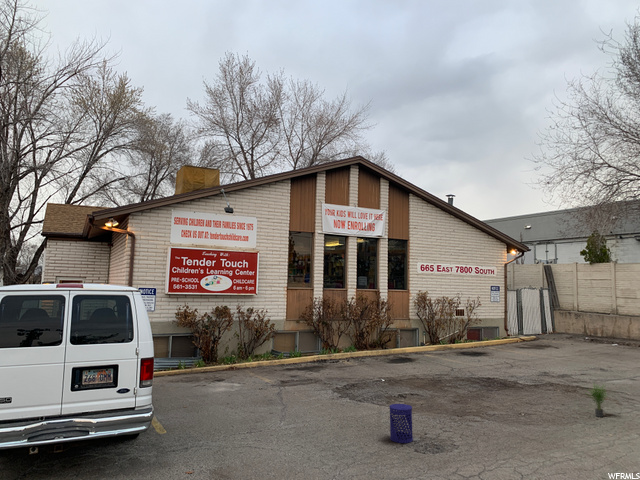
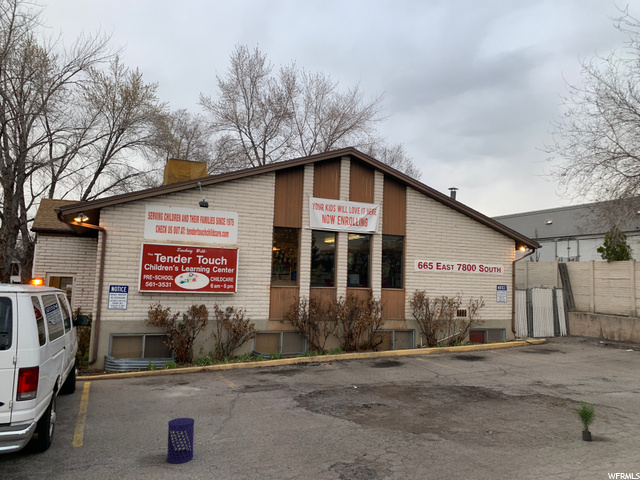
waste bin: present [389,404,413,443] -> present [167,418,194,463]

